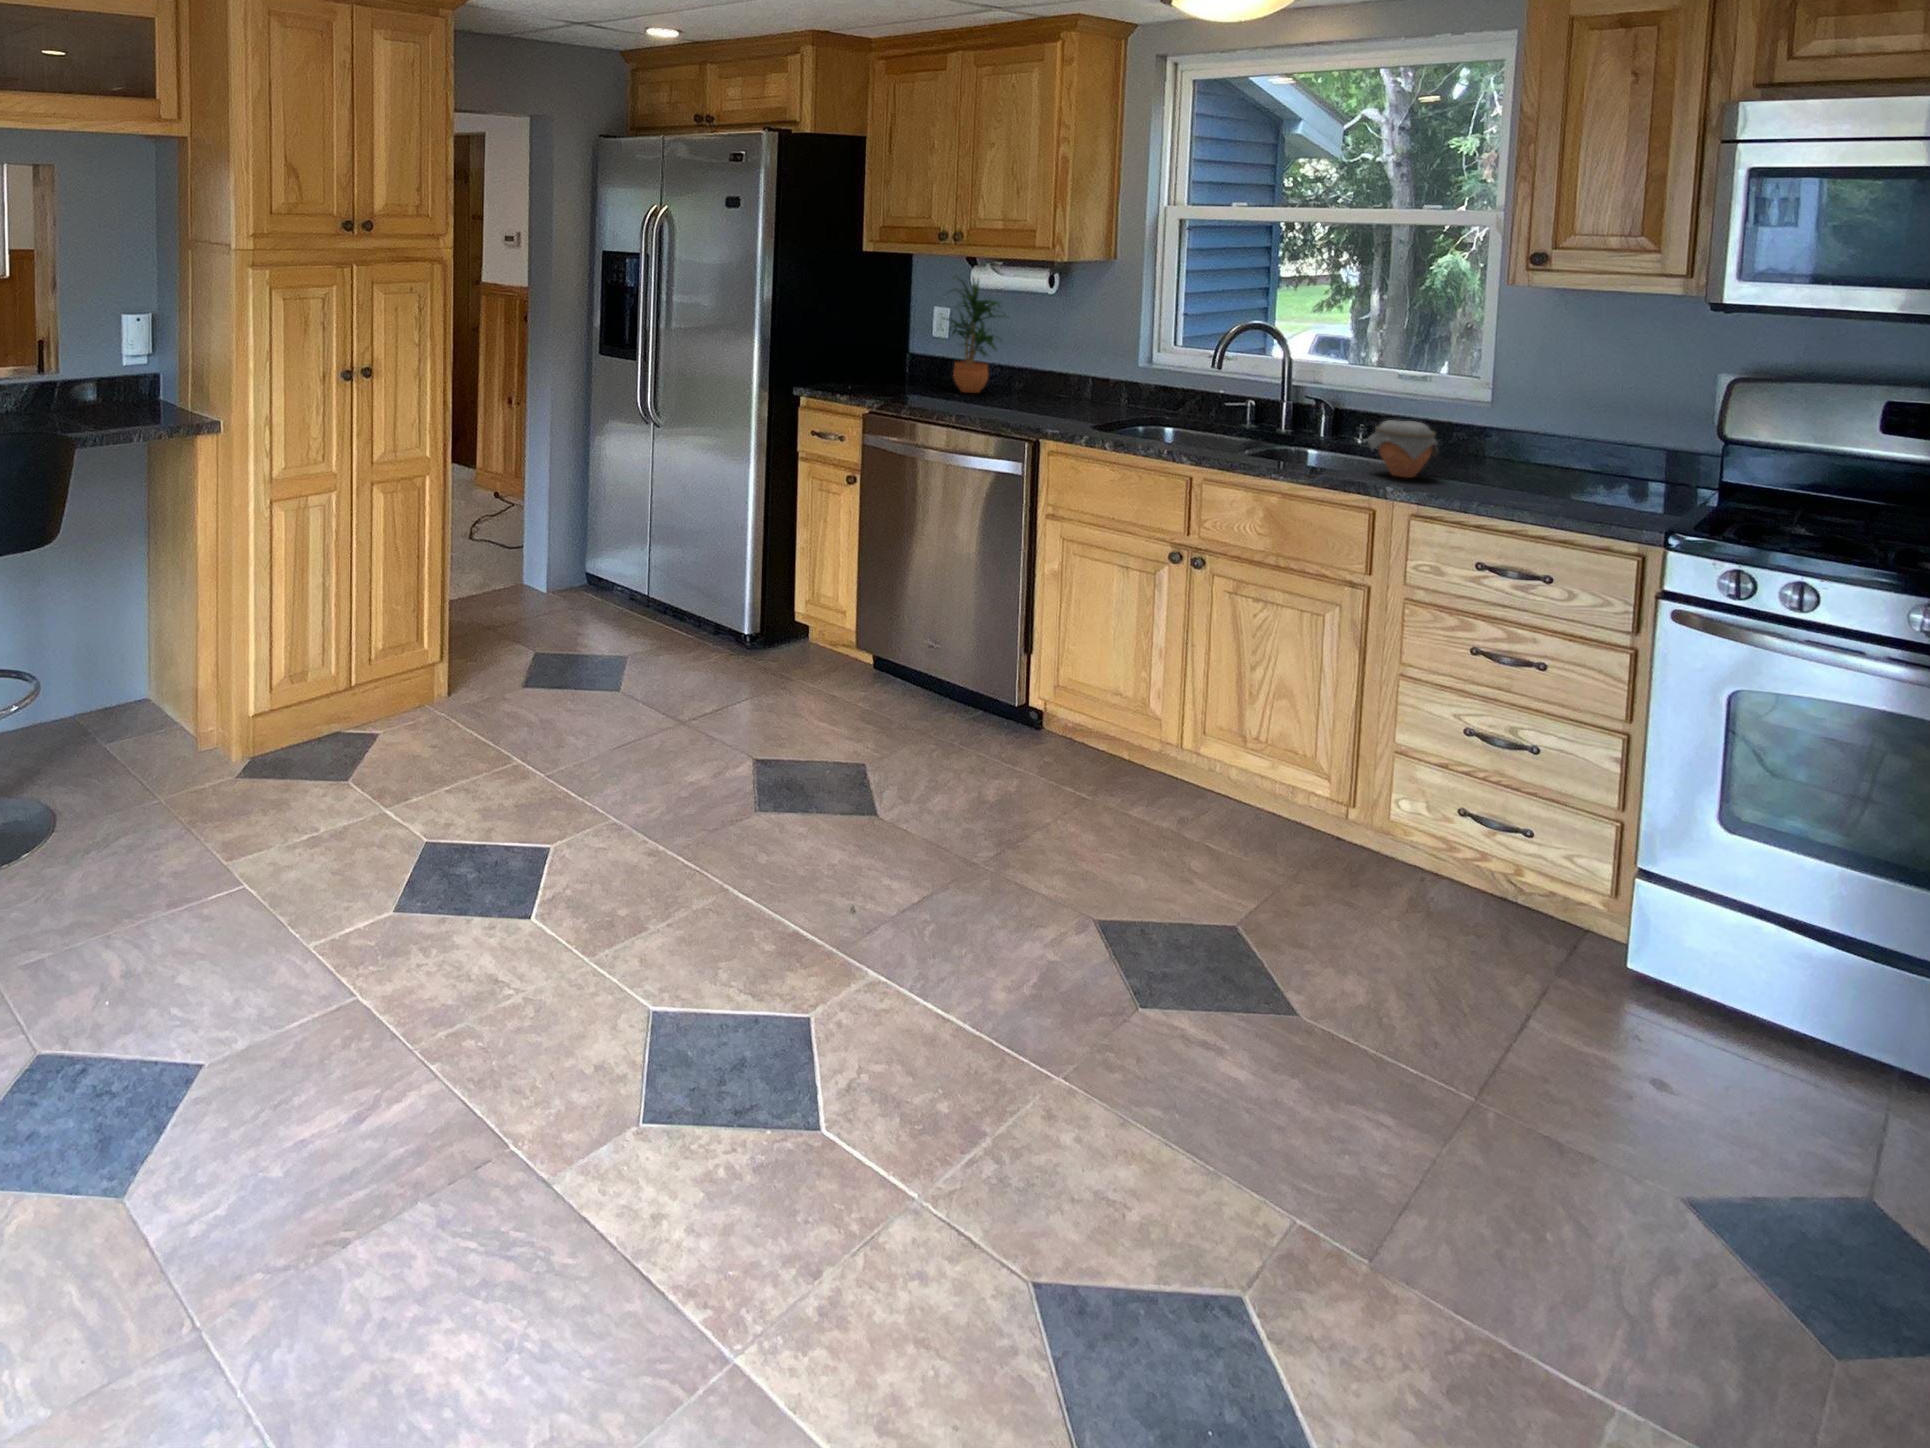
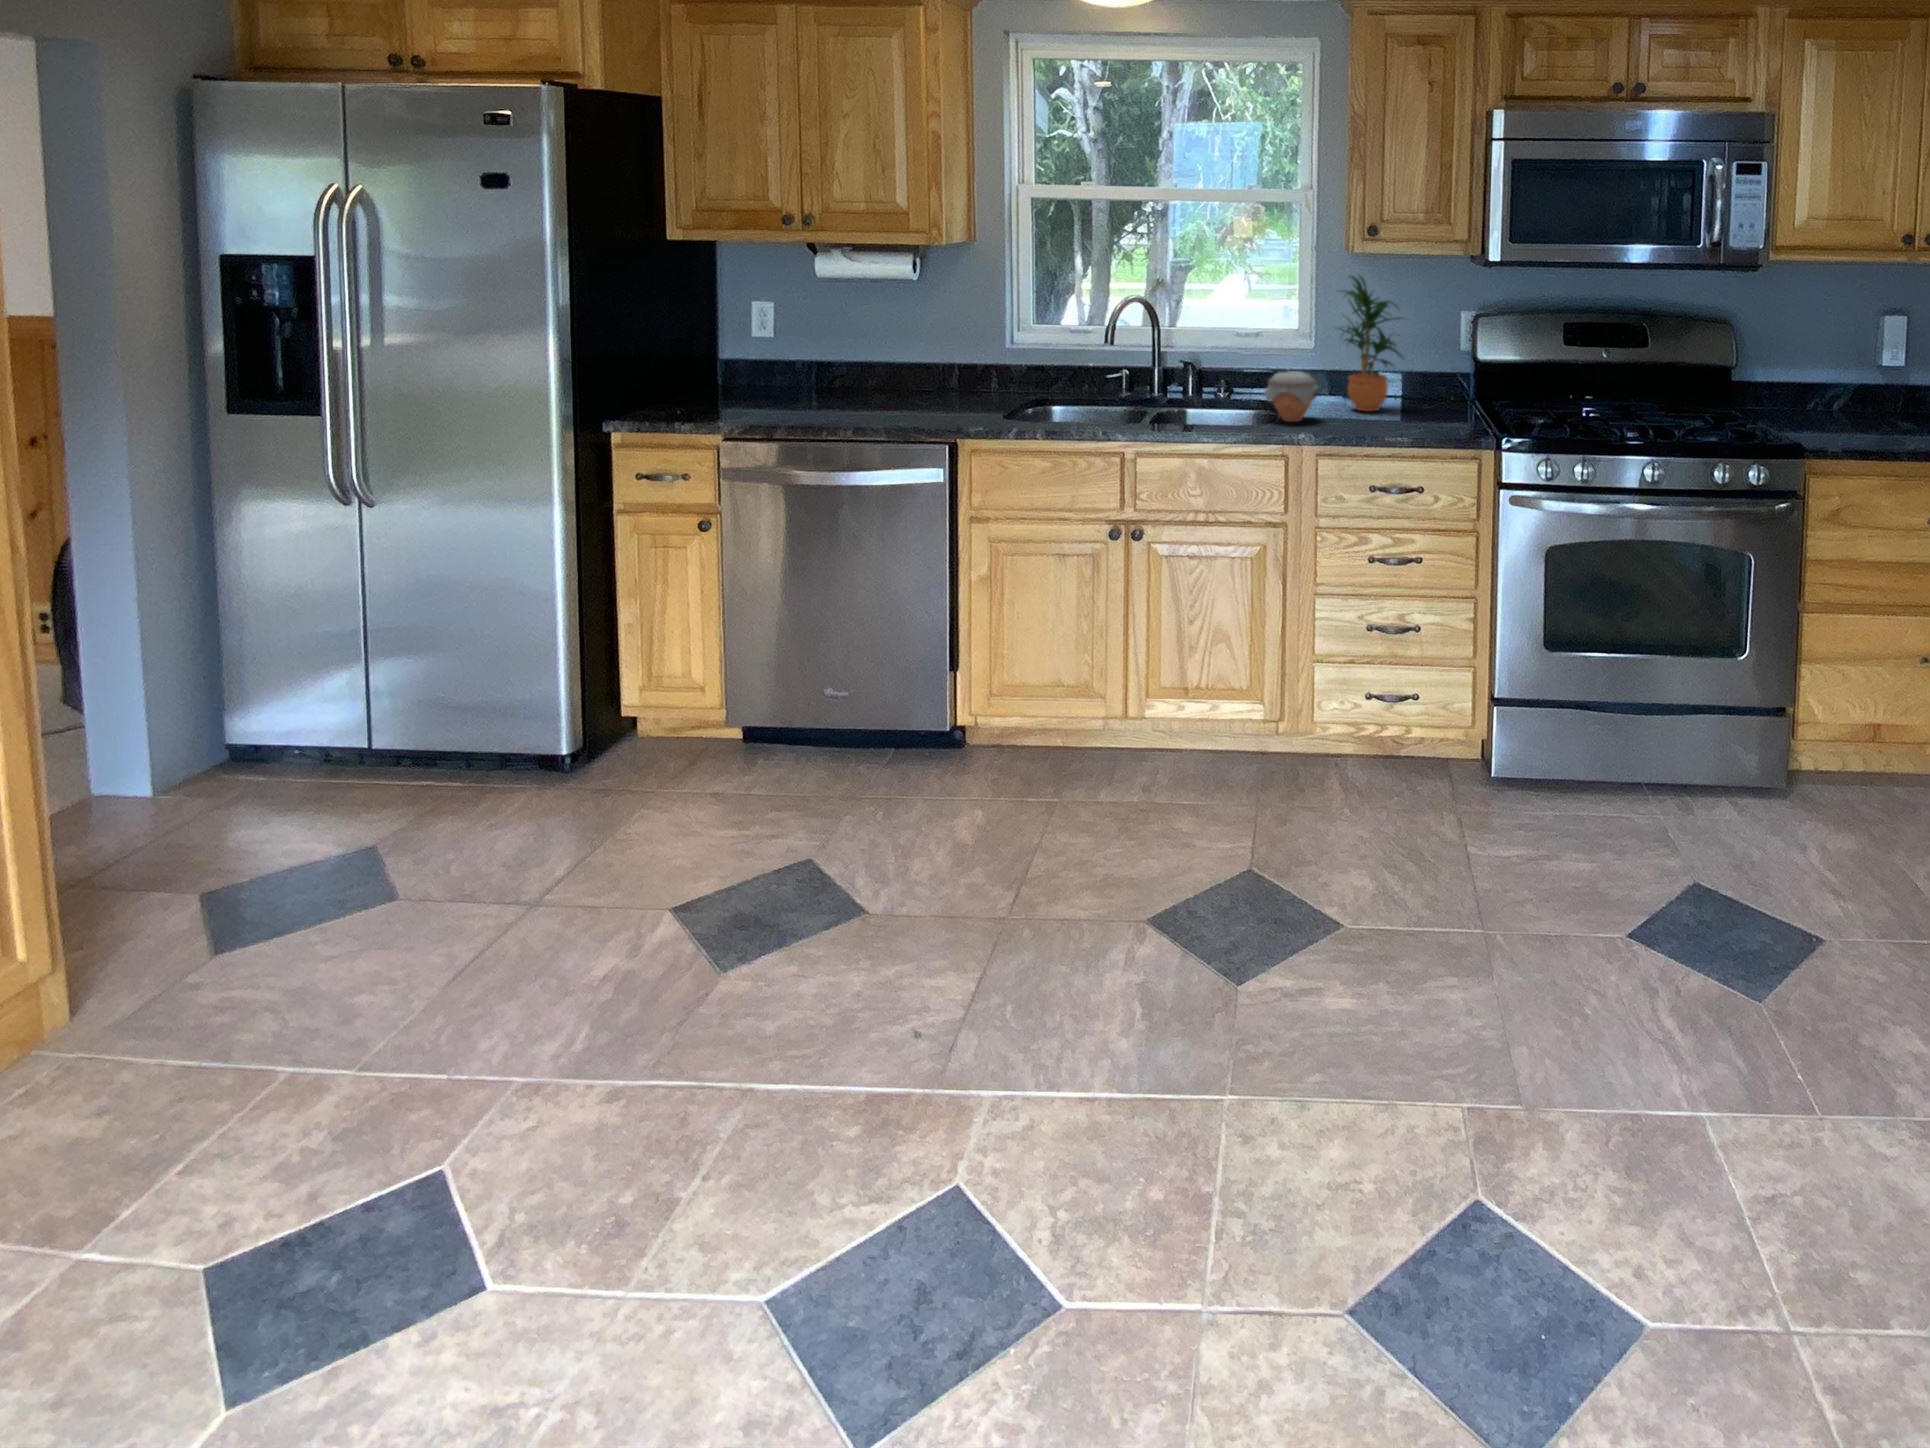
potted plant: present [947,278,1006,393] -> present [1340,276,1402,411]

